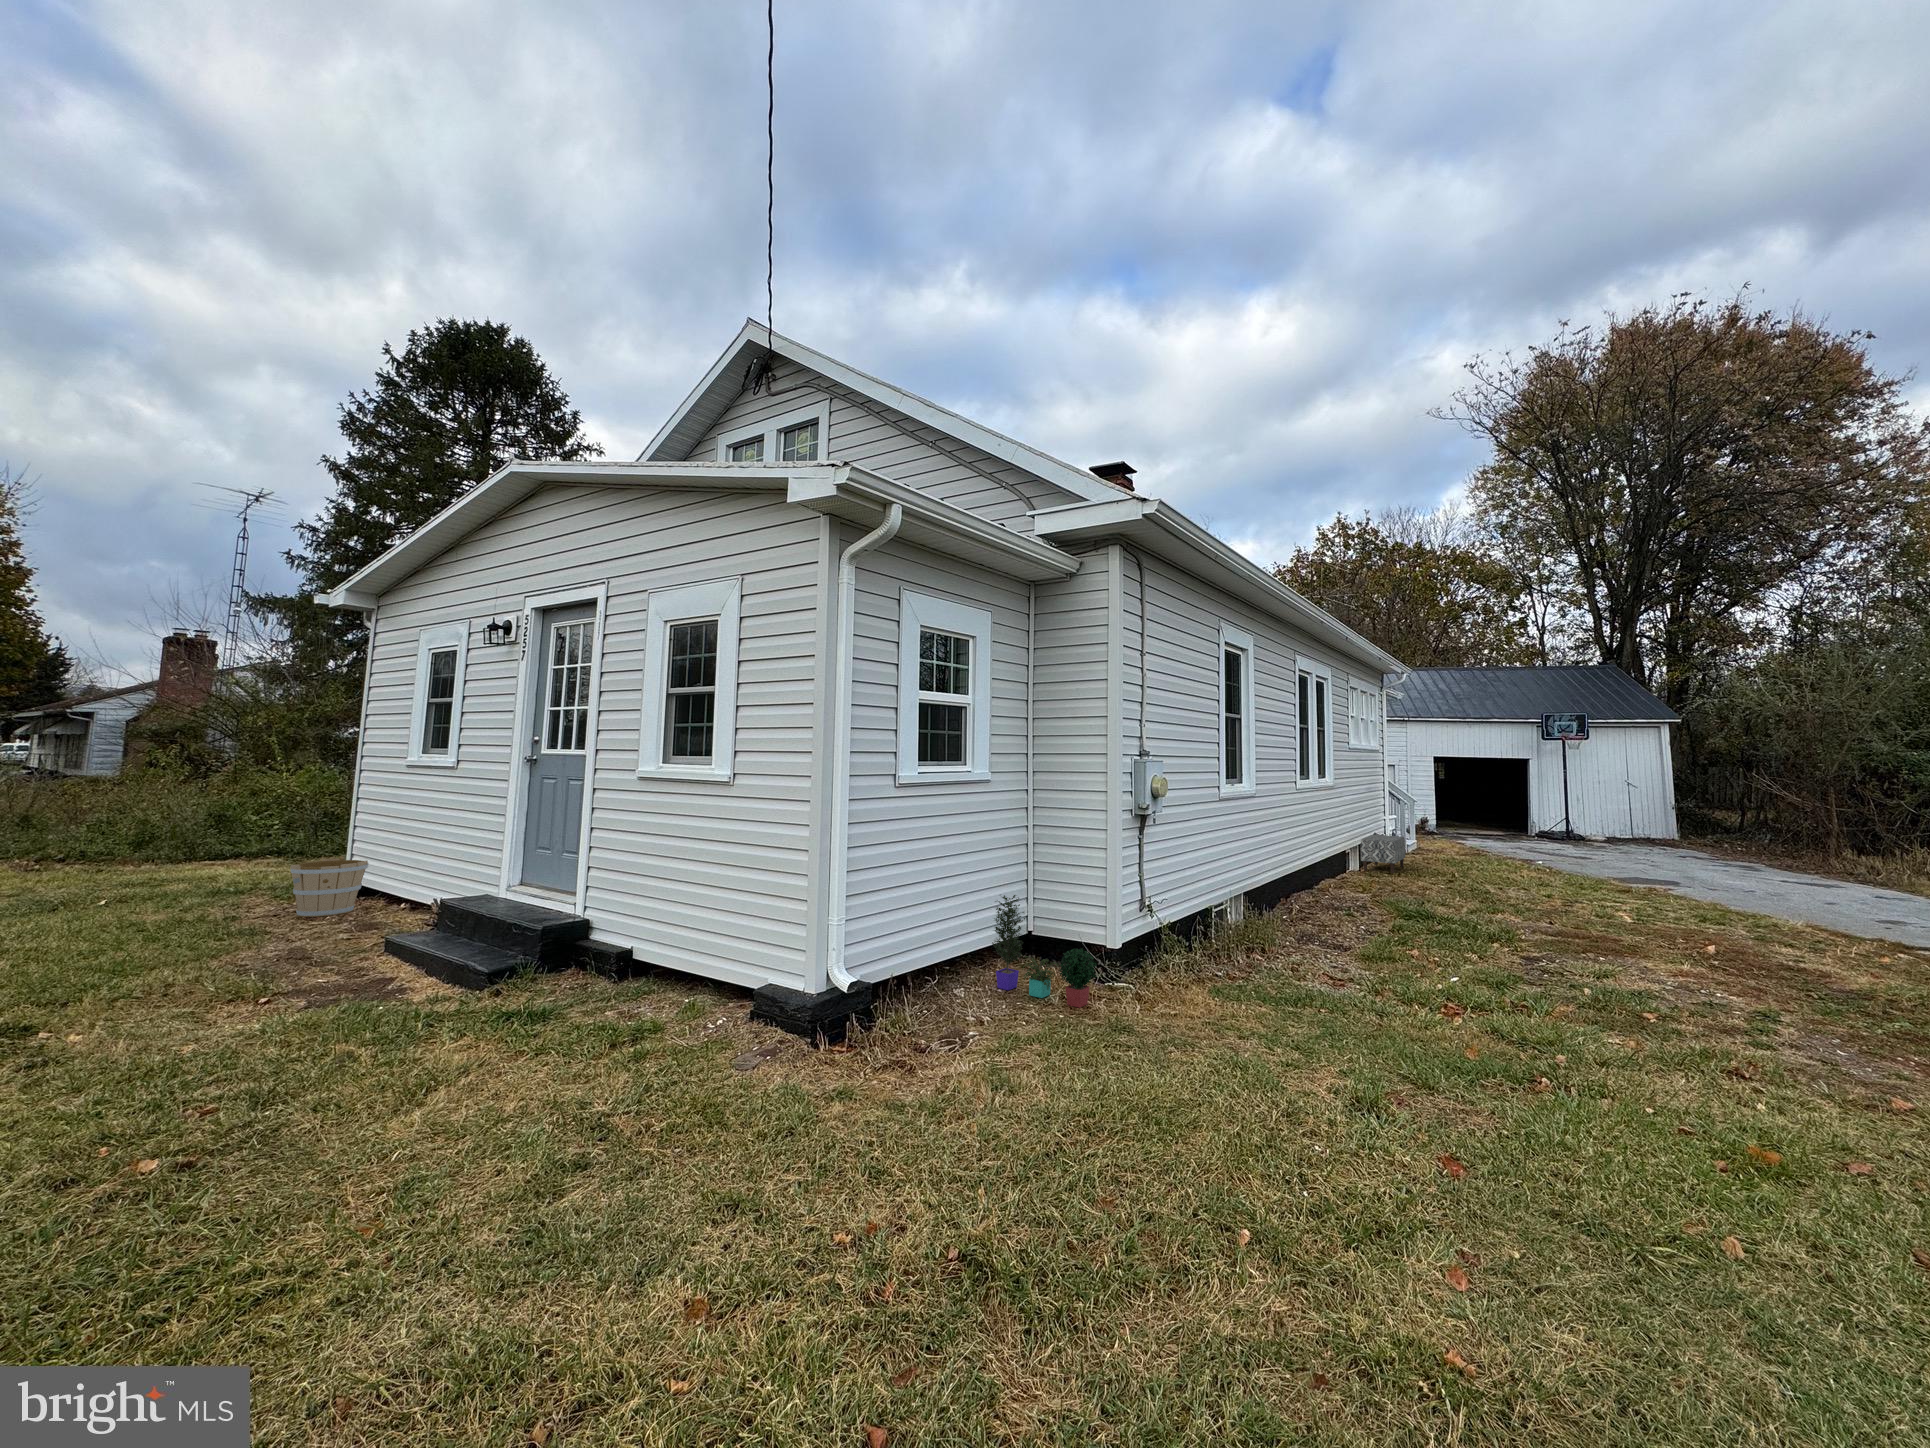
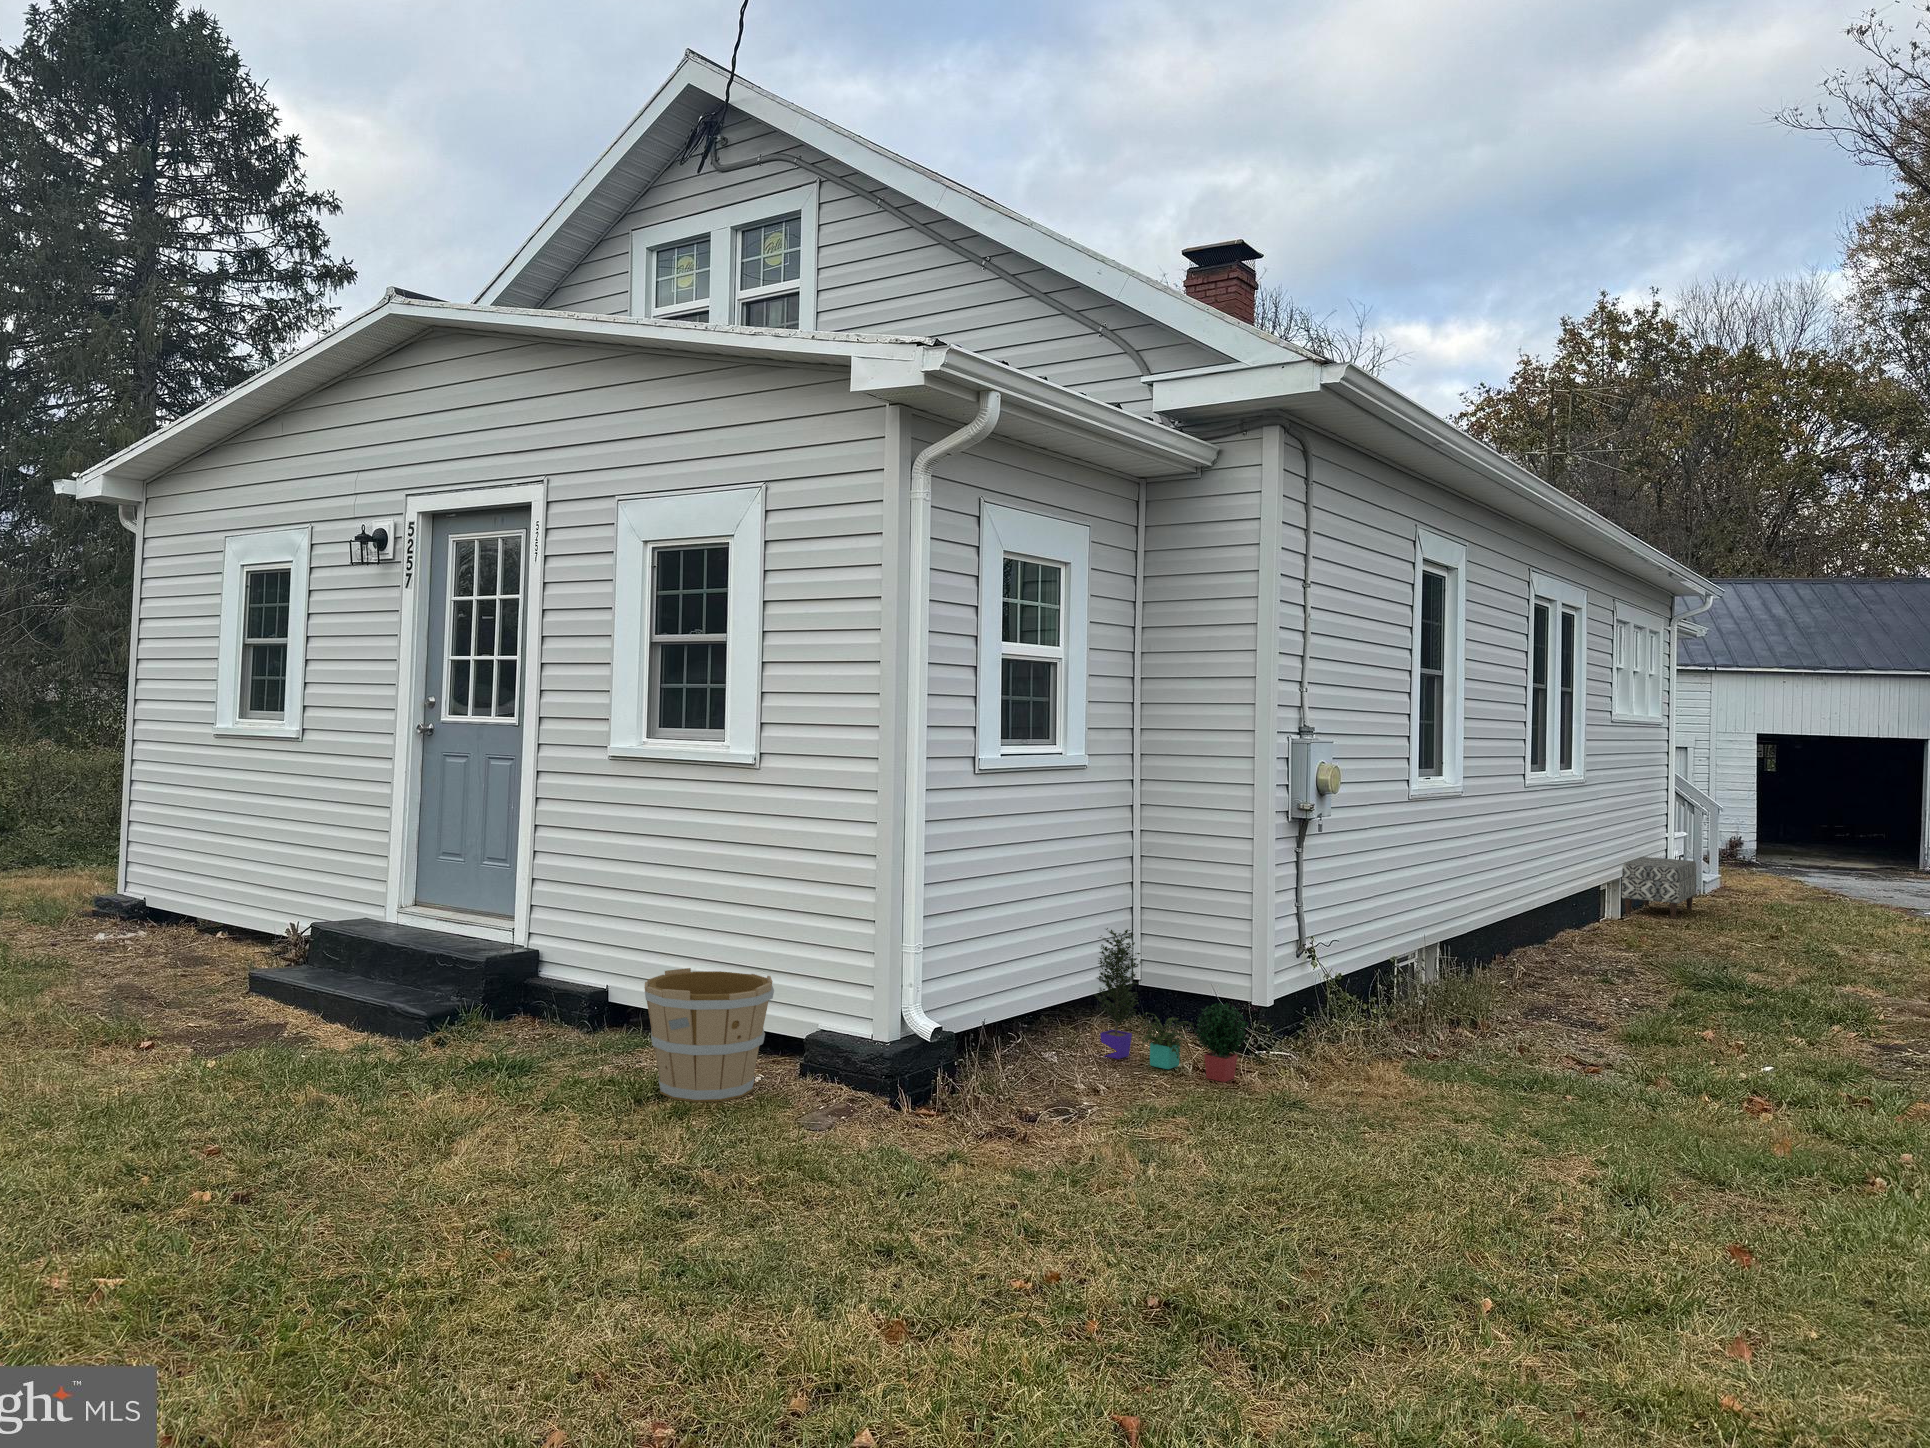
wooden bucket: present [290,859,368,917] -> present [644,968,774,1102]

